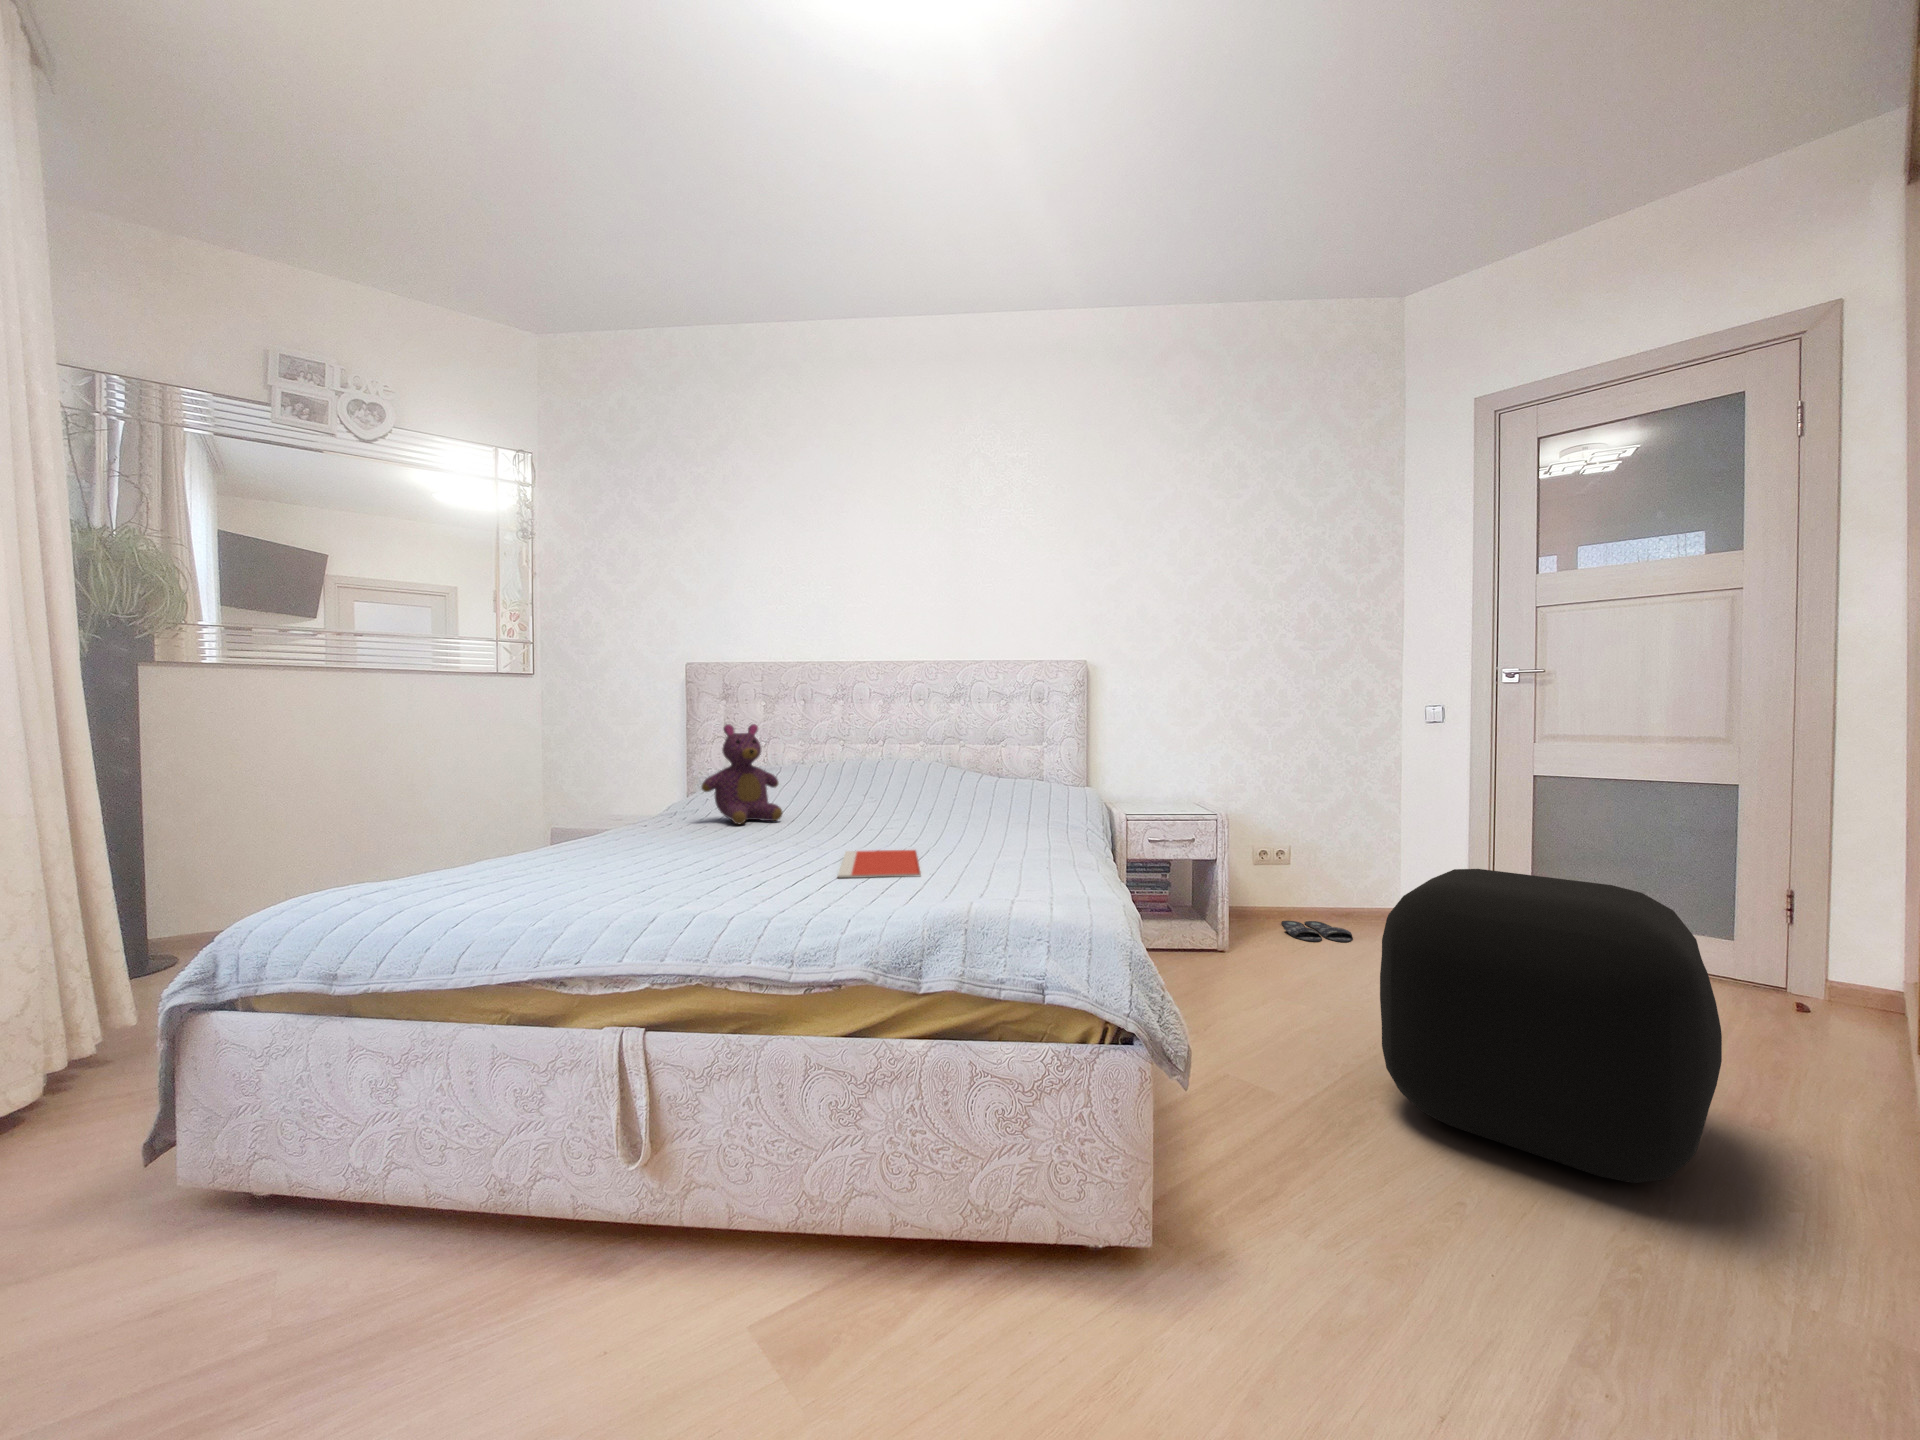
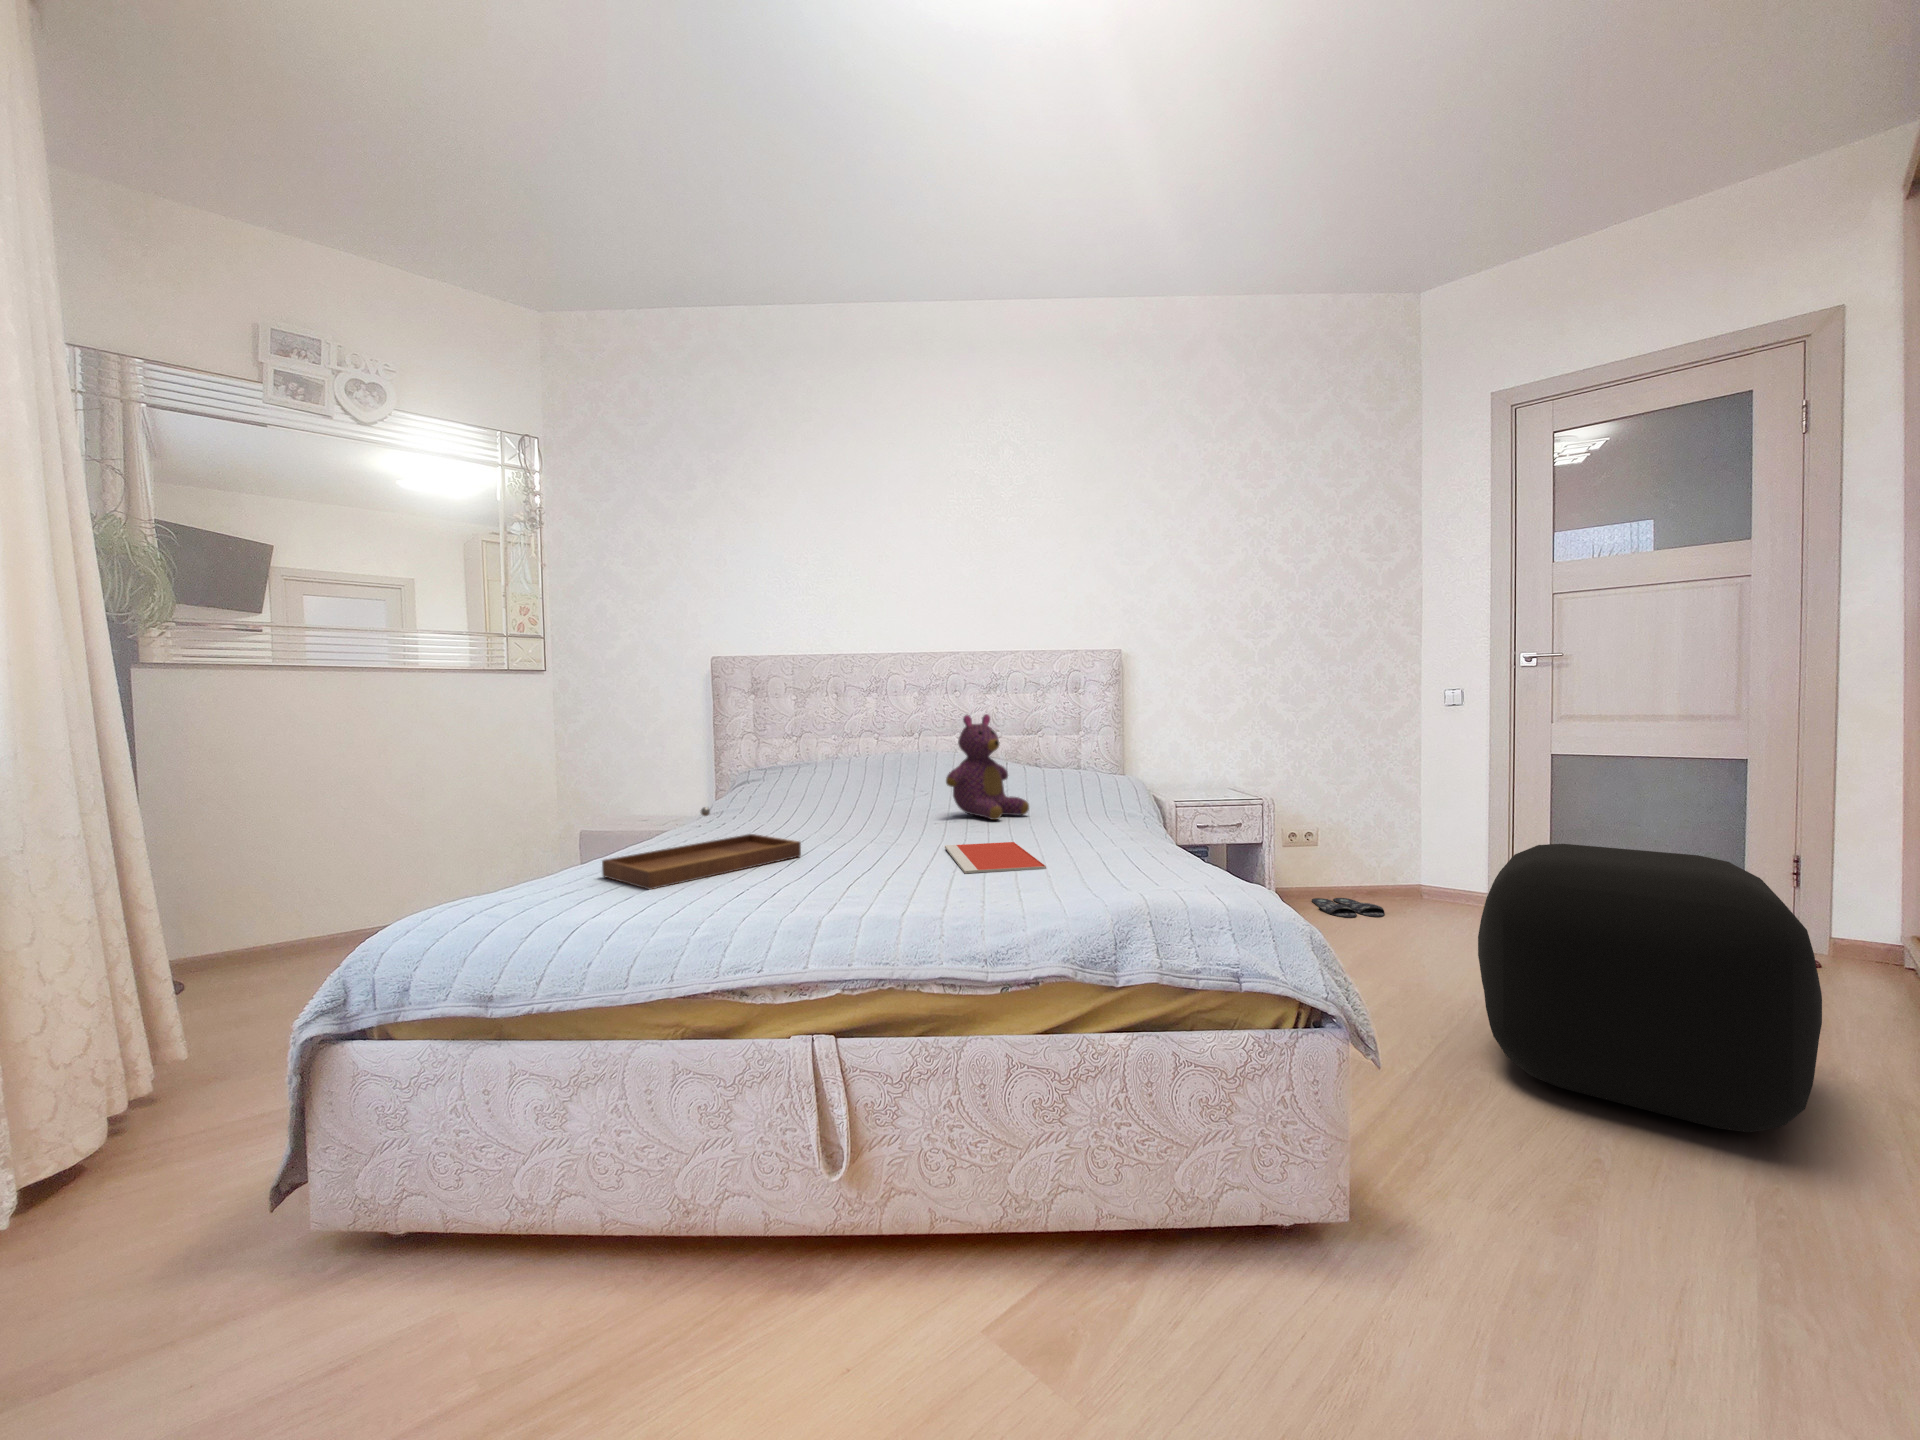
teddy bear: present [701,724,782,824] -> present [946,714,1029,820]
tray: none [502,806,703,883] -> present [602,807,801,889]

